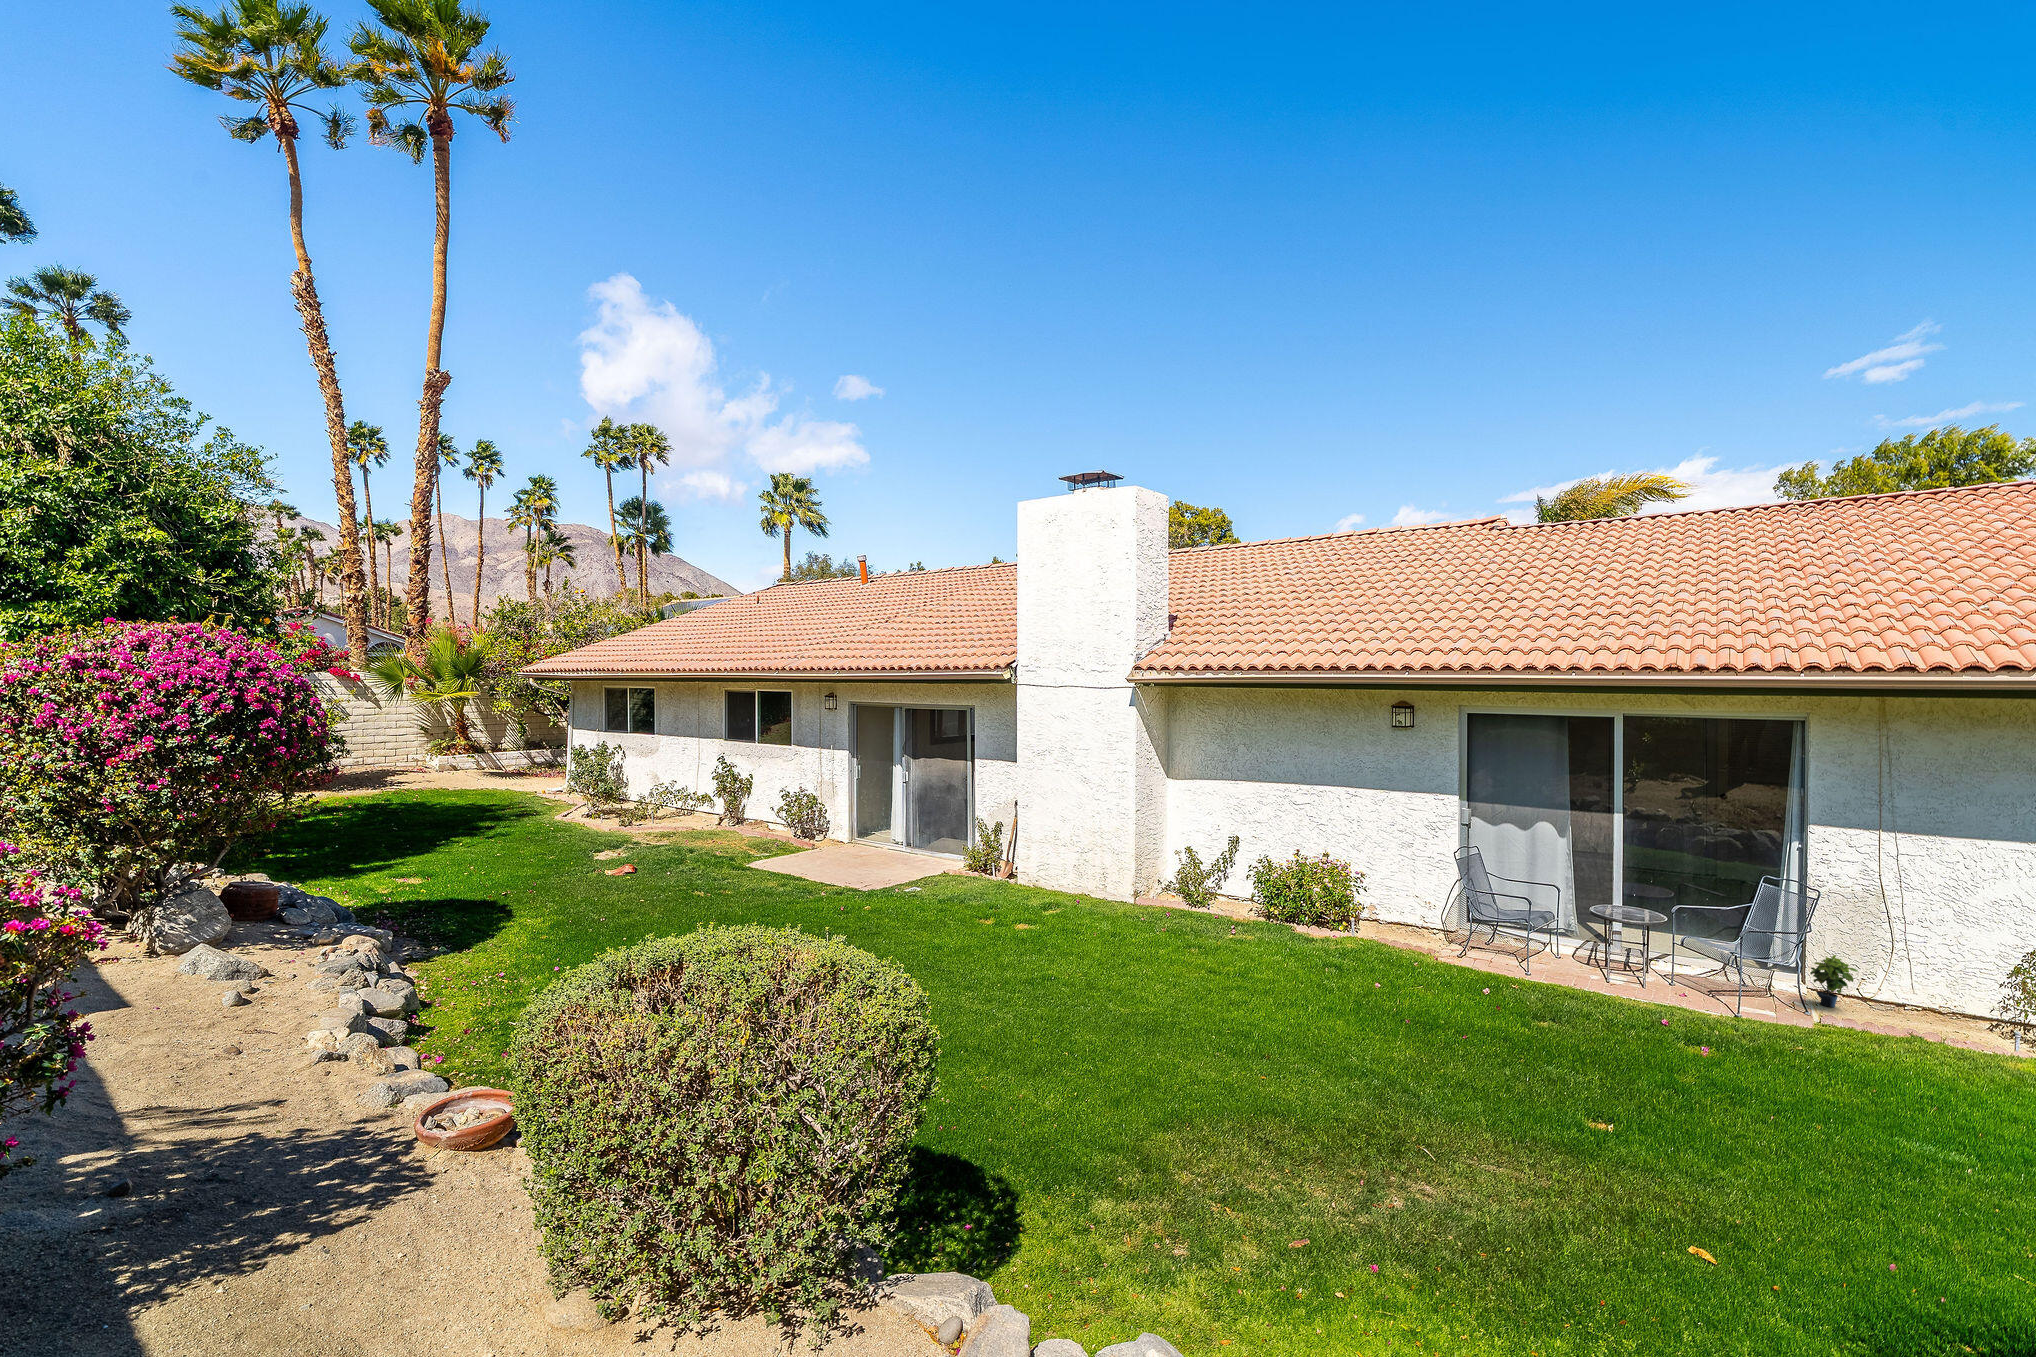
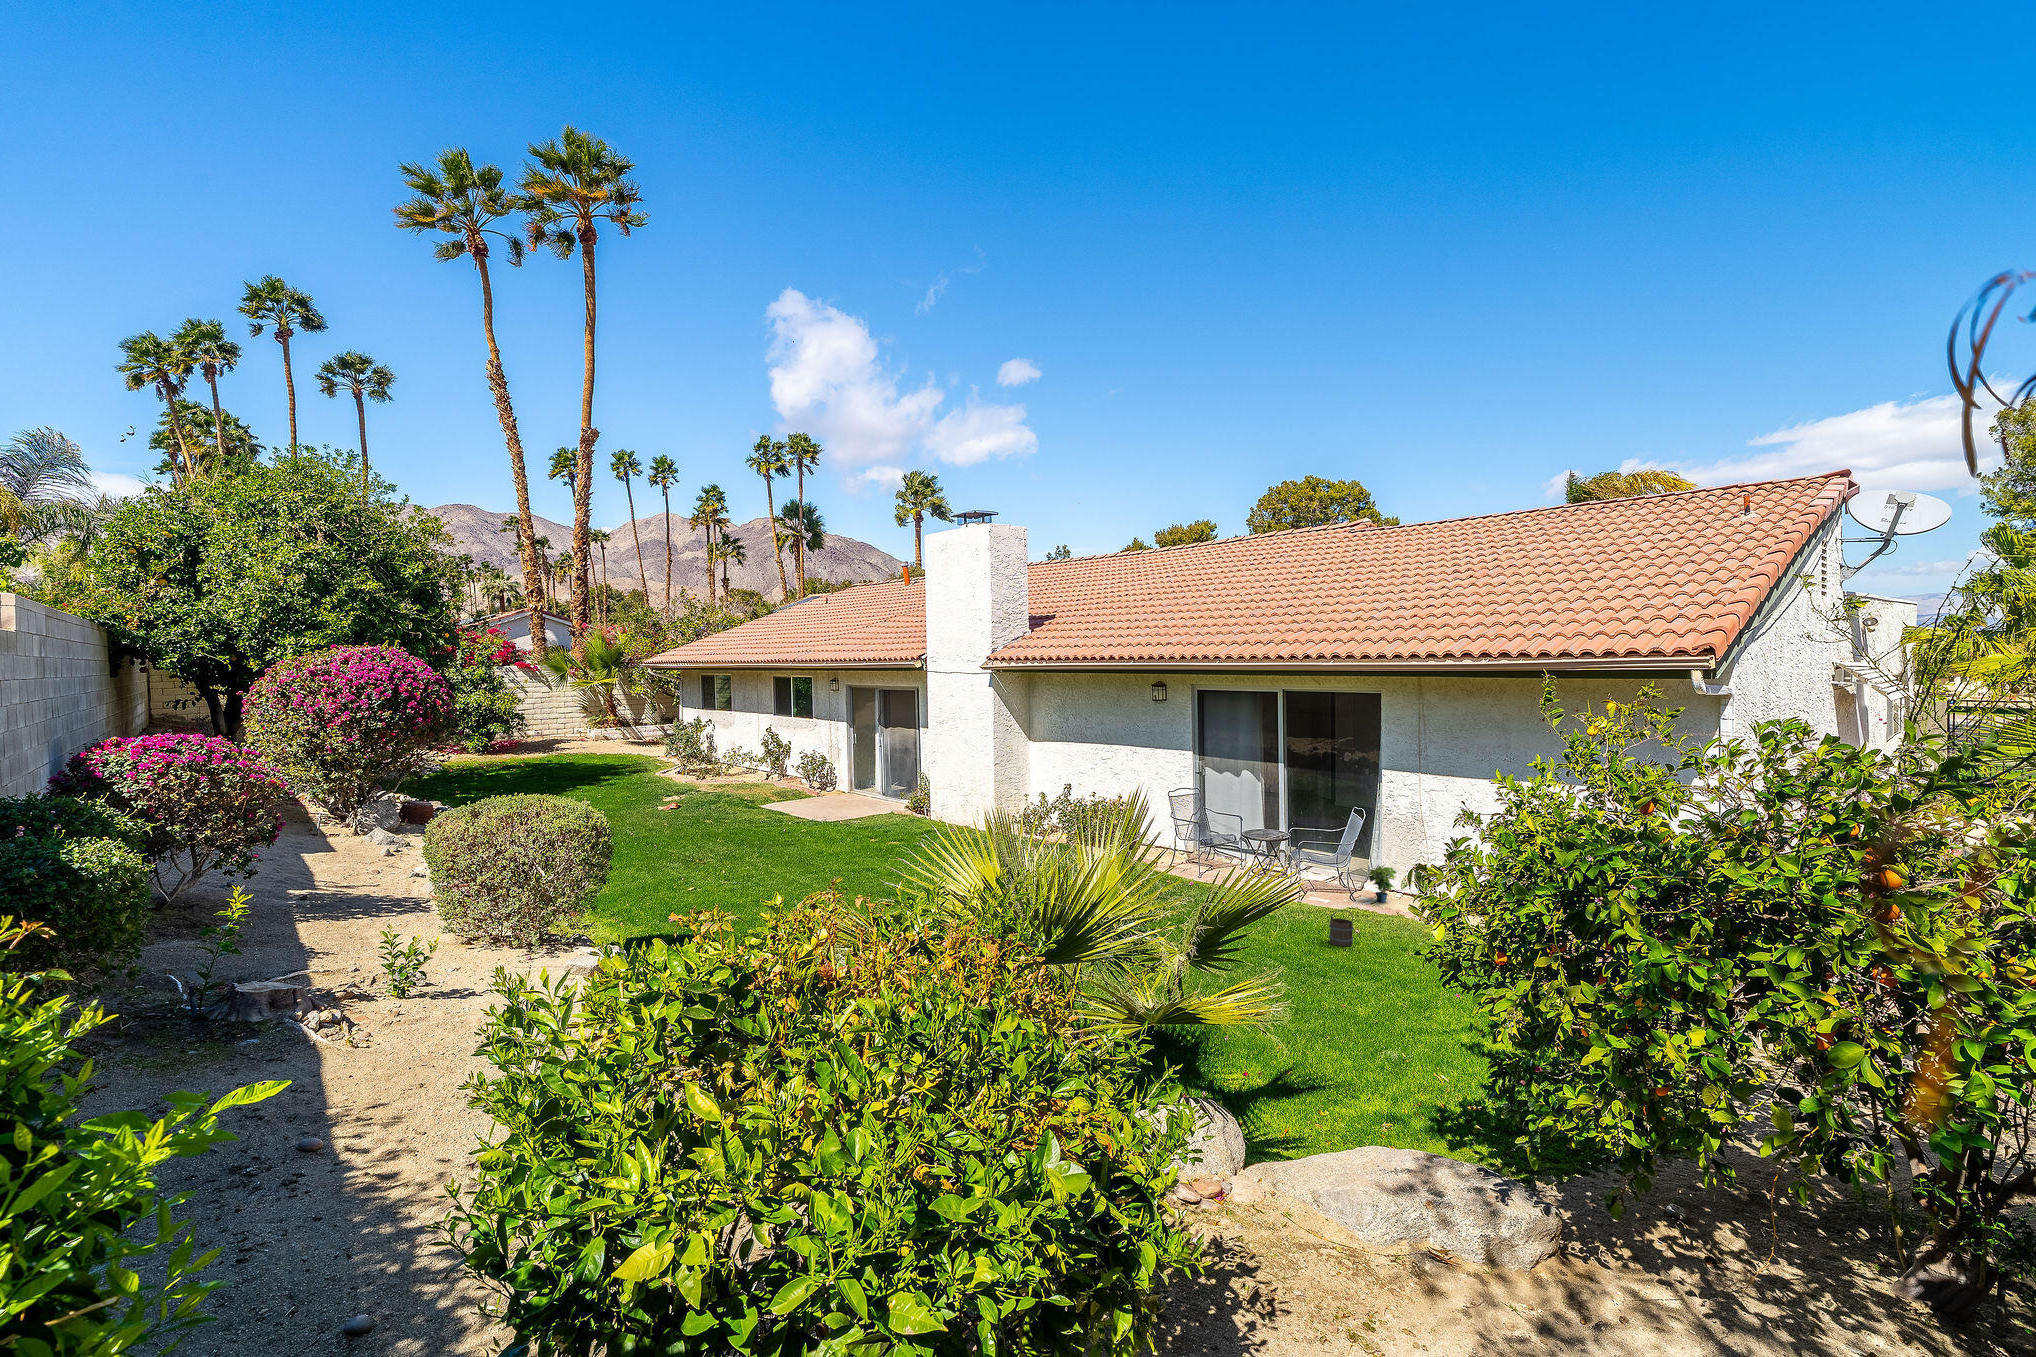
bucket: none [1944,1047,1995,1107] -> present [1329,910,1353,946]

